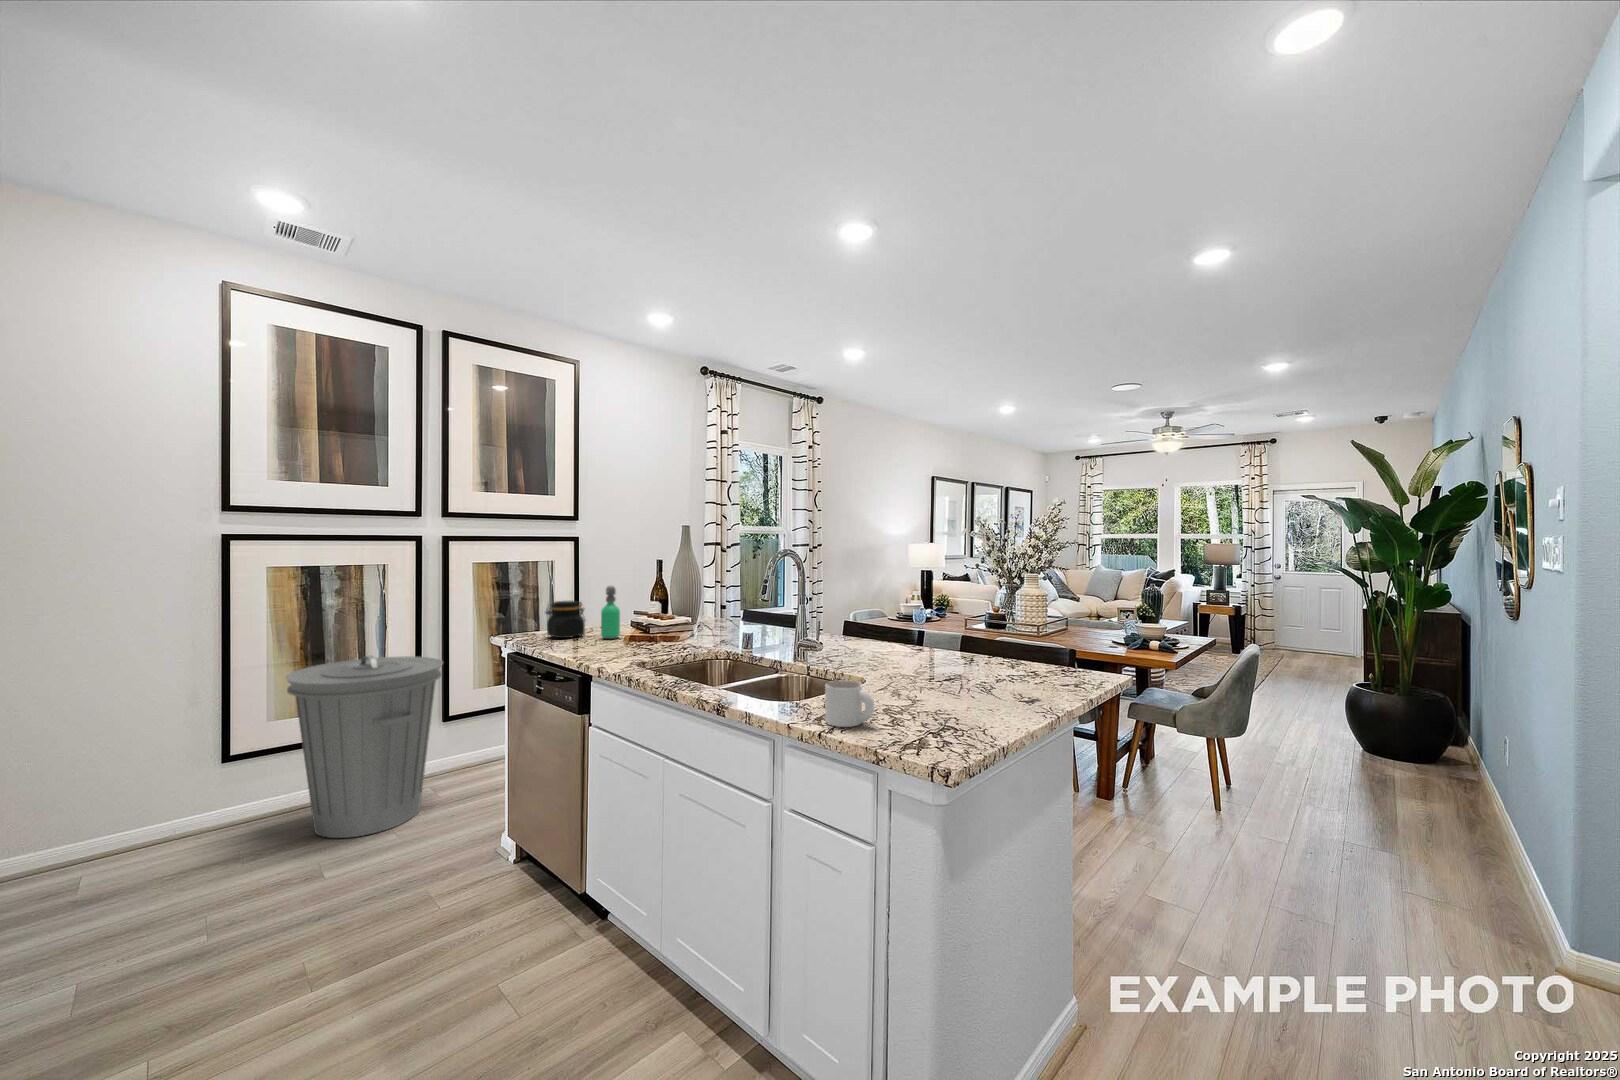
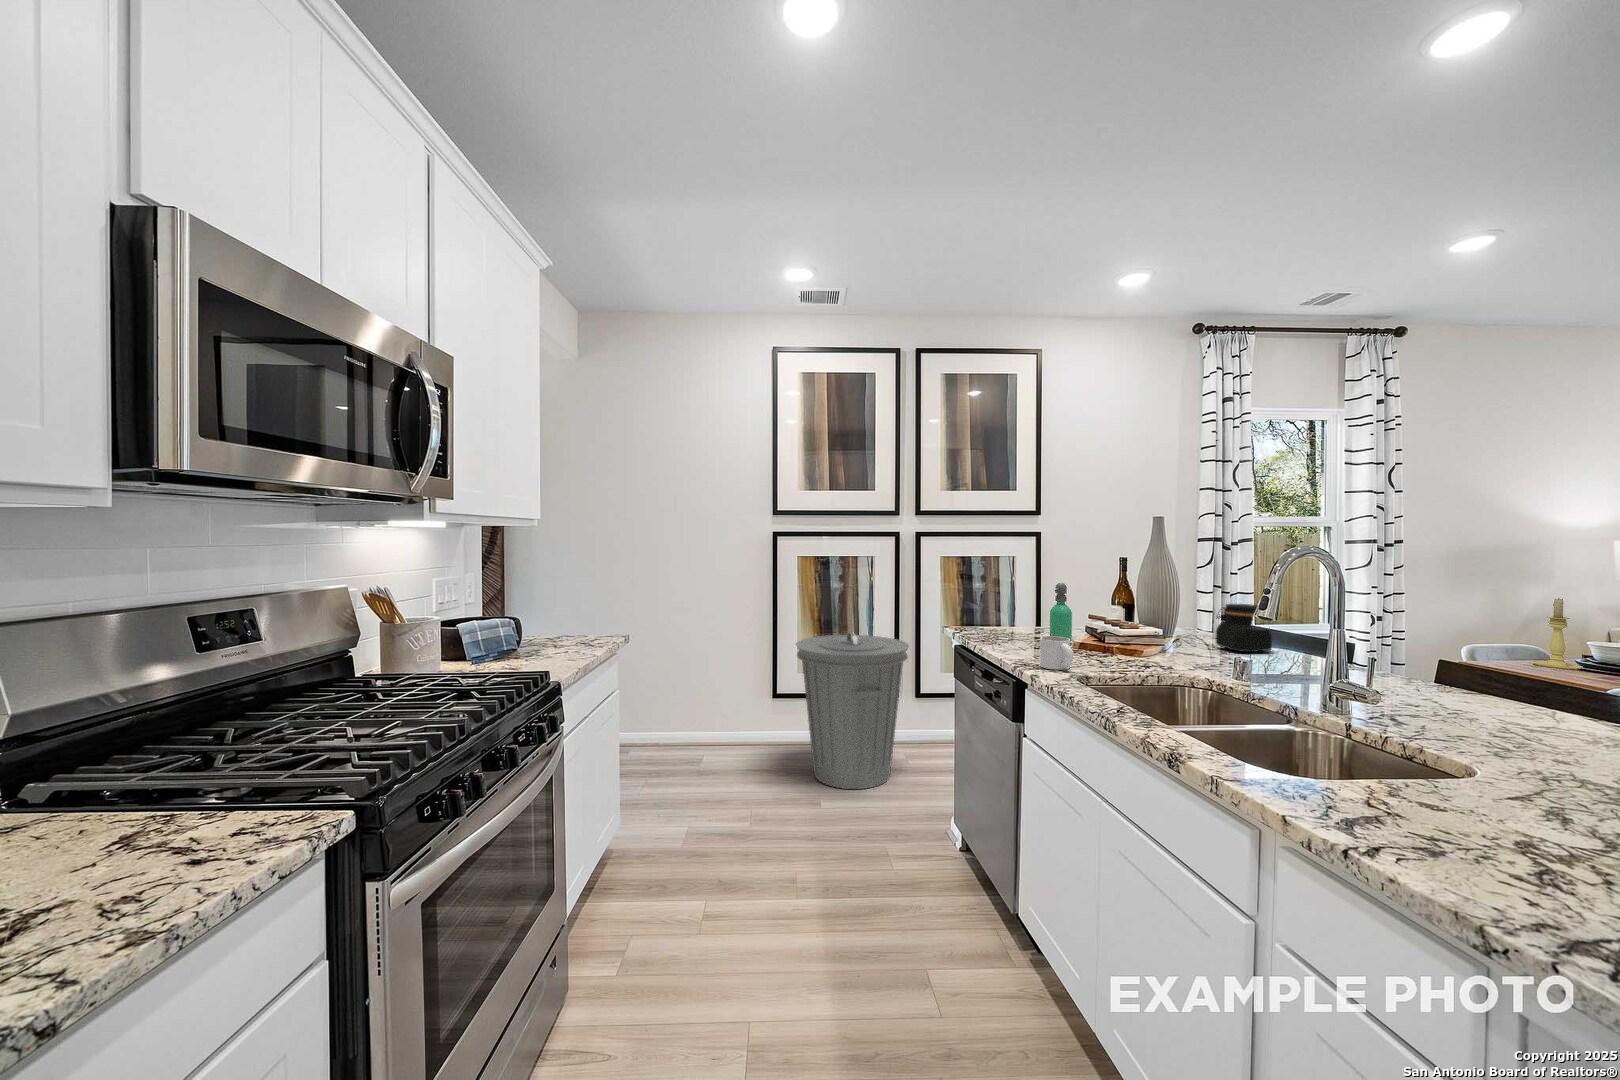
candle holder: none [884,579,905,623] -> present [1533,598,1583,670]
jar: present [546,601,585,638] -> present [1216,604,1272,652]
mug: present [825,680,874,727] -> present [1040,636,1073,670]

